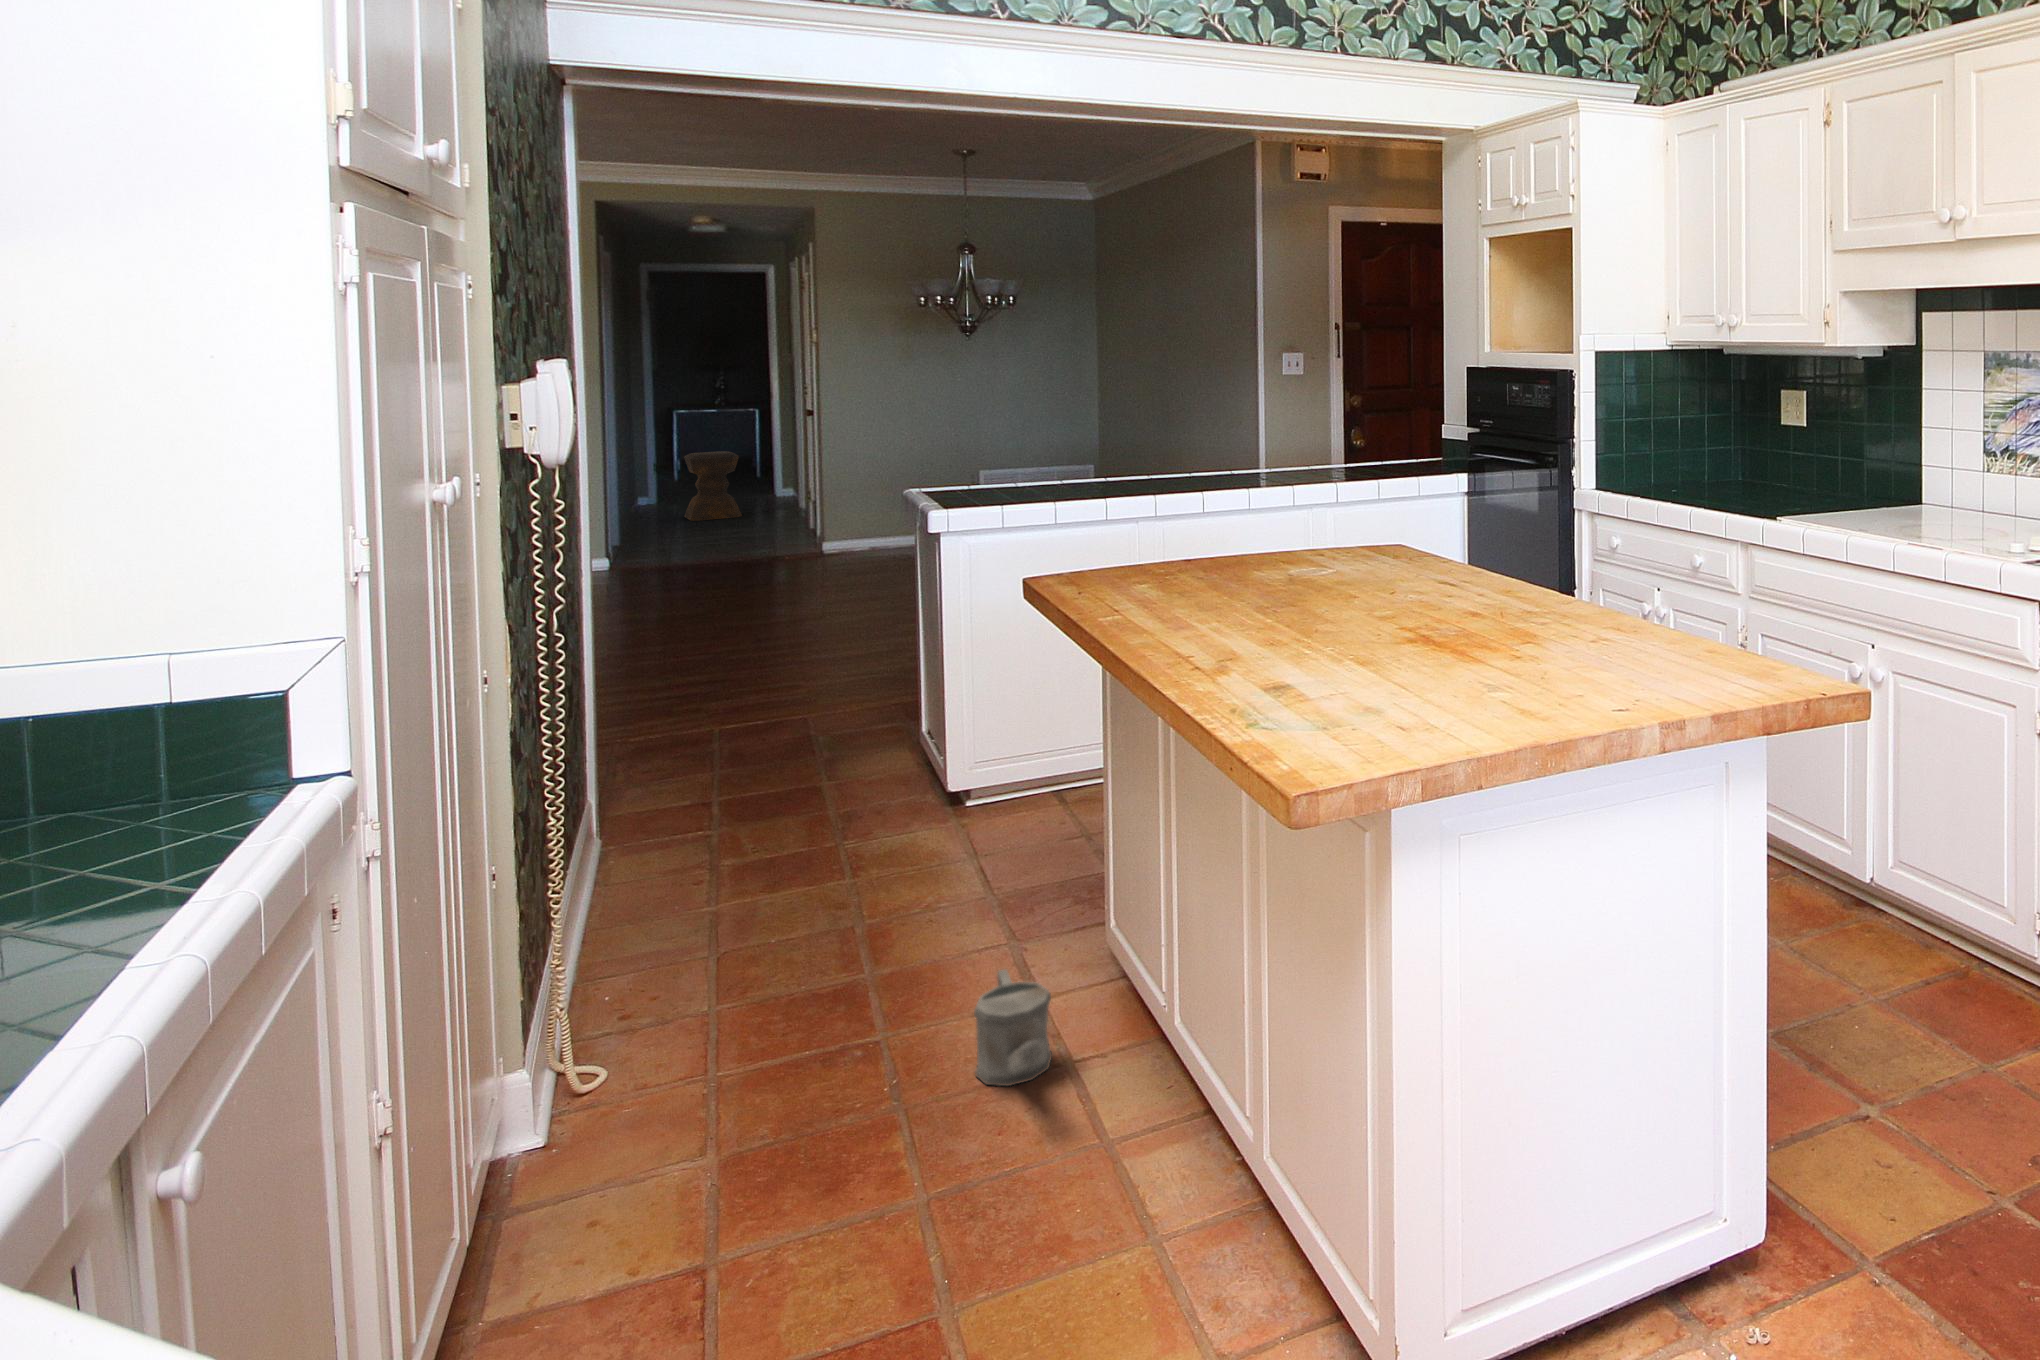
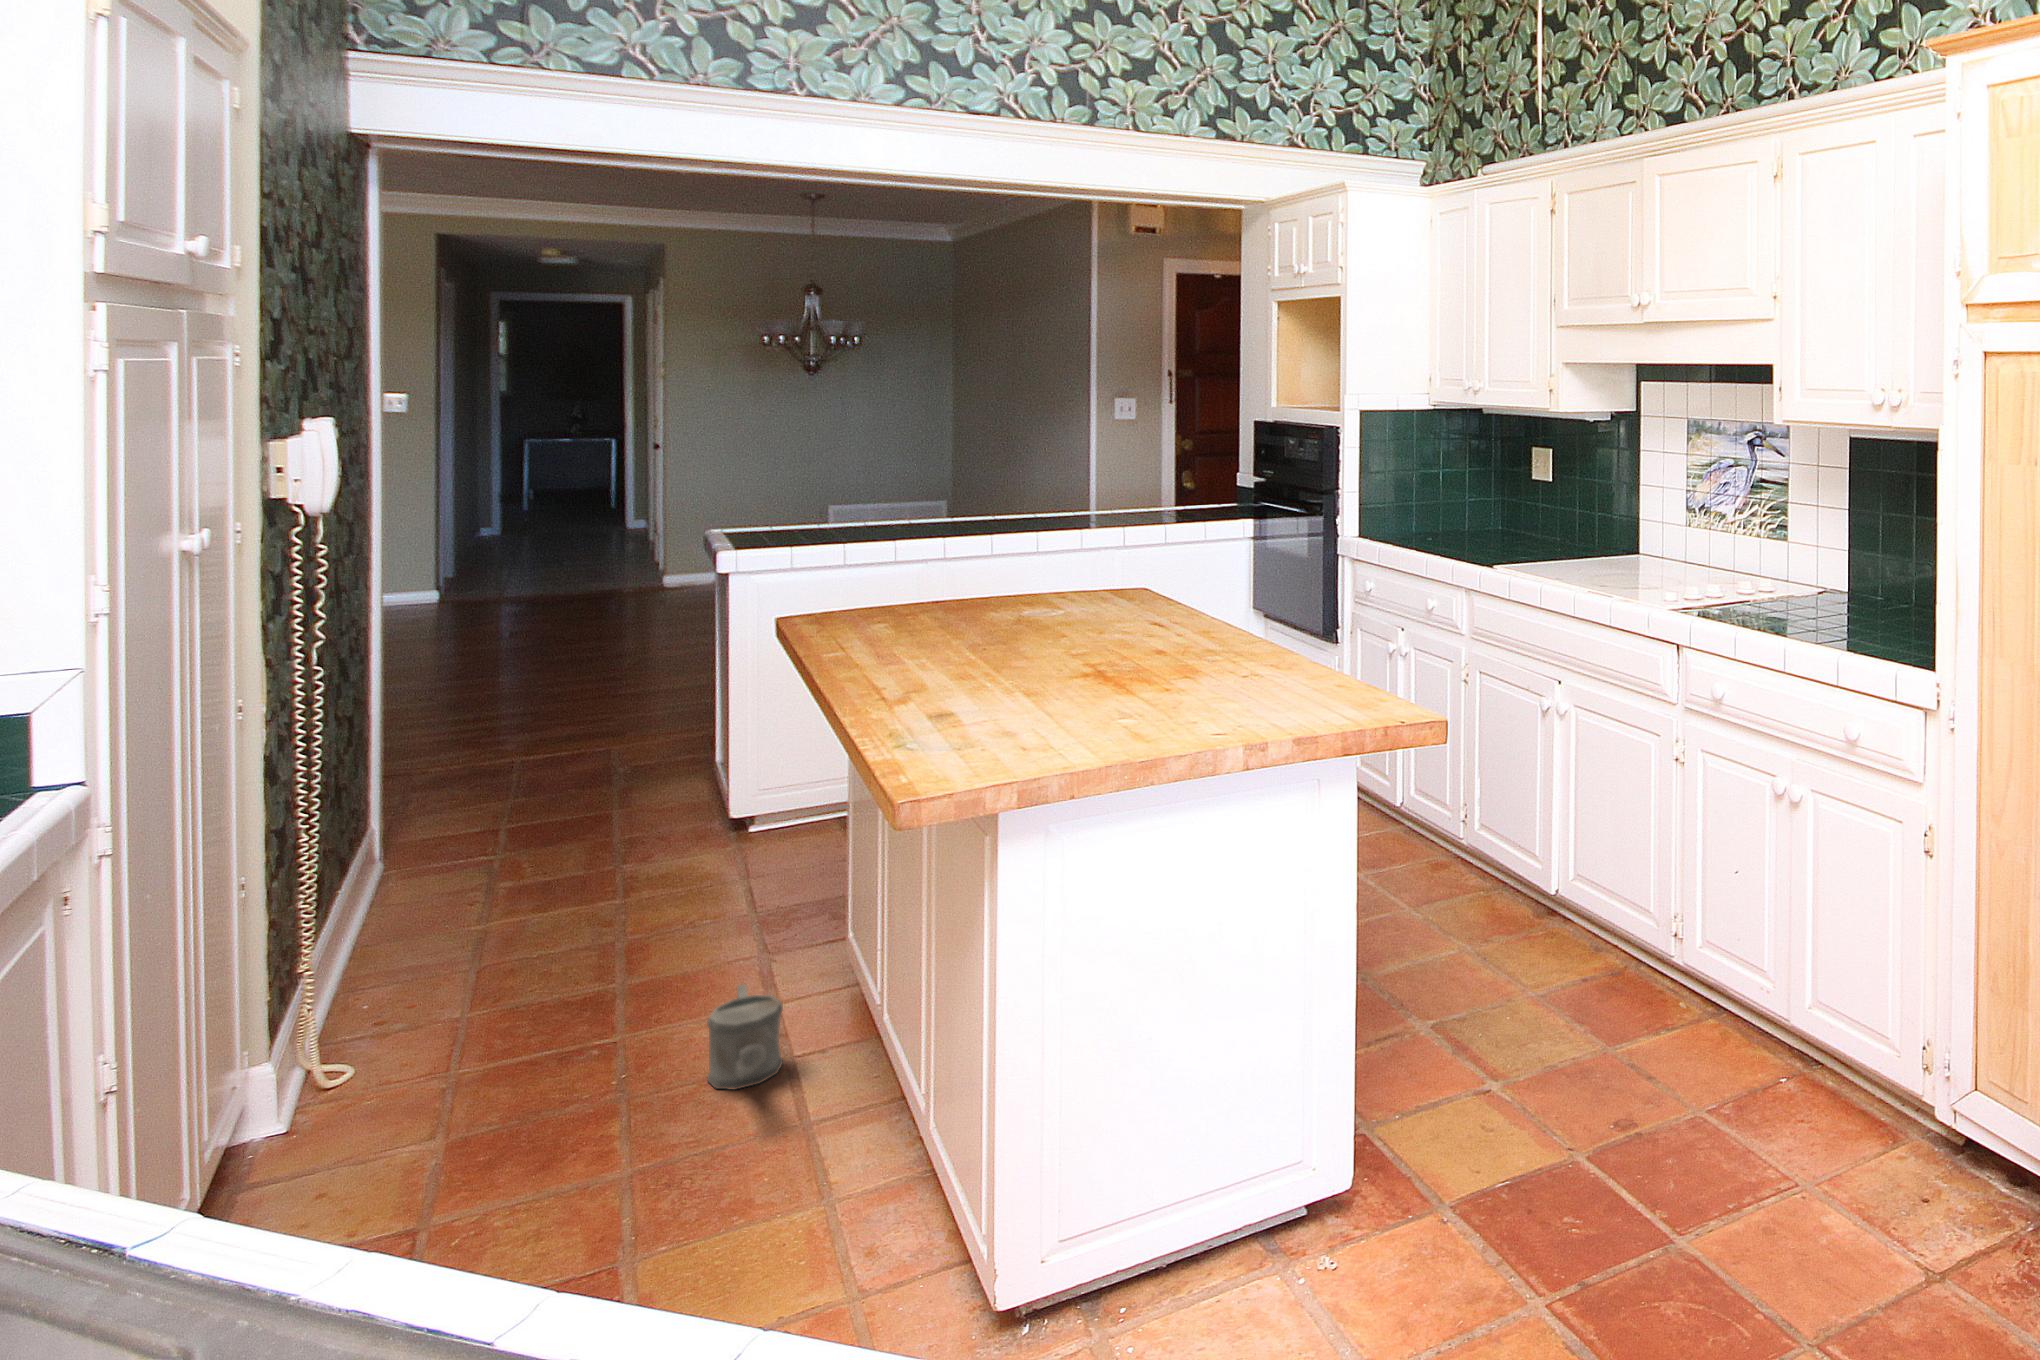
stool: present [684,451,742,521] -> none [522,489,583,559]

